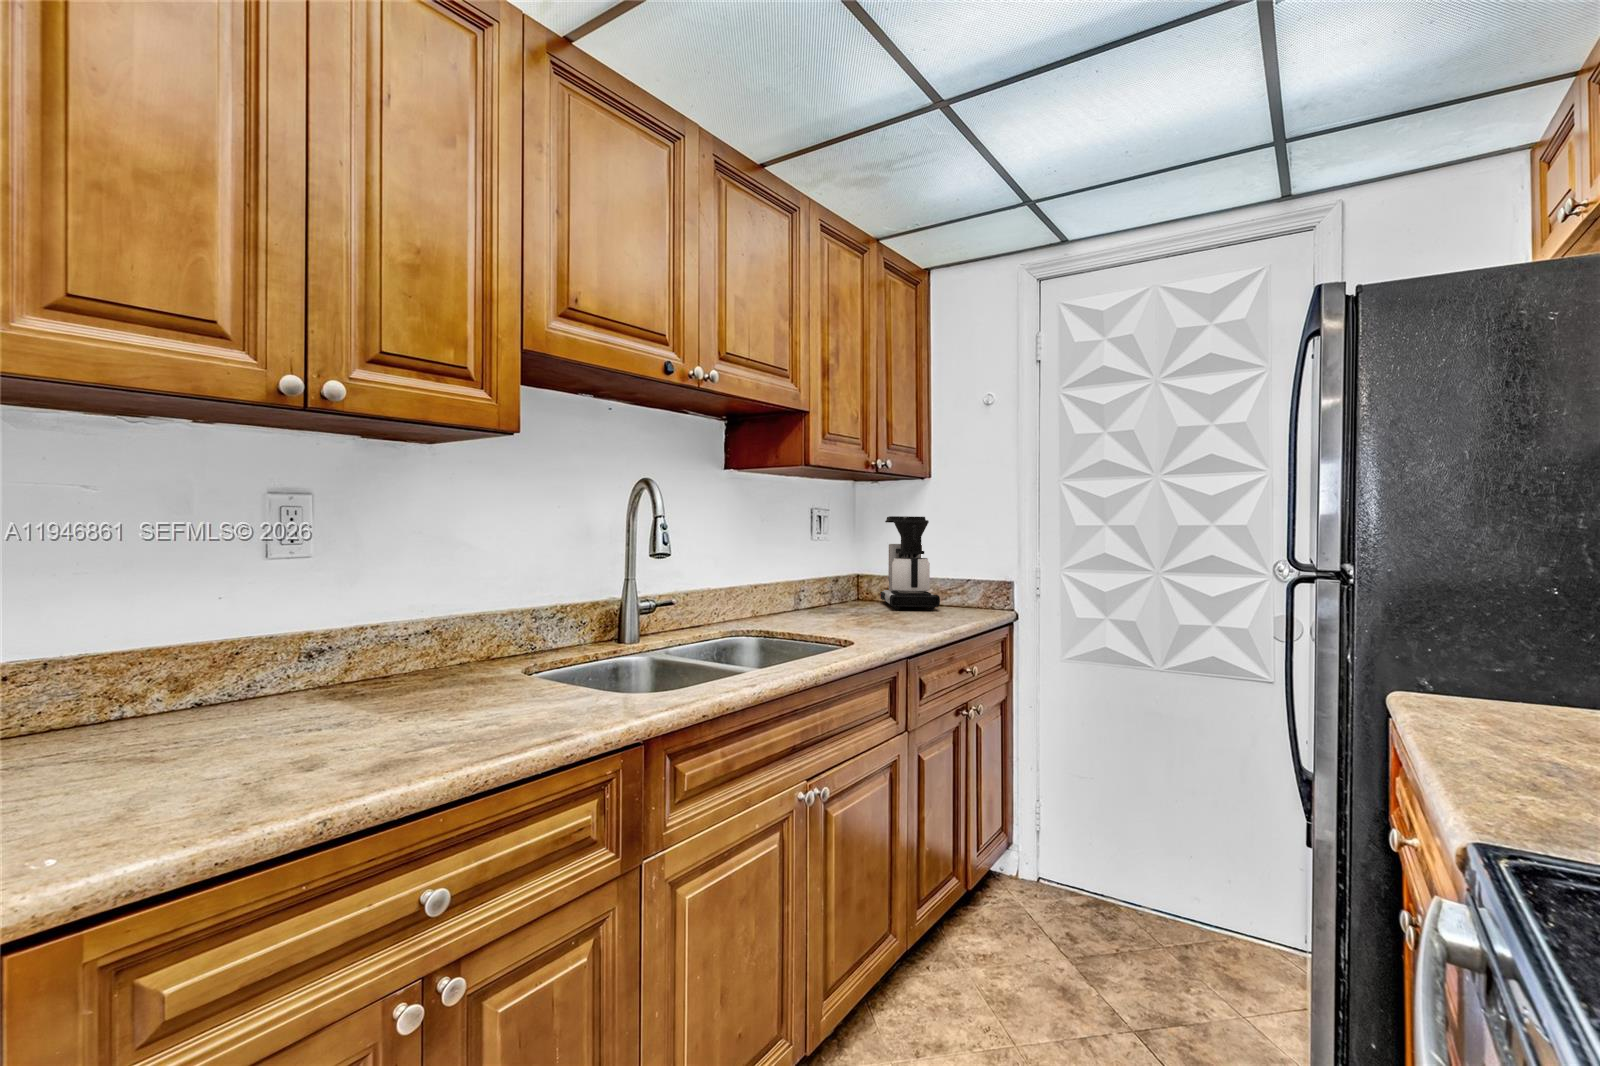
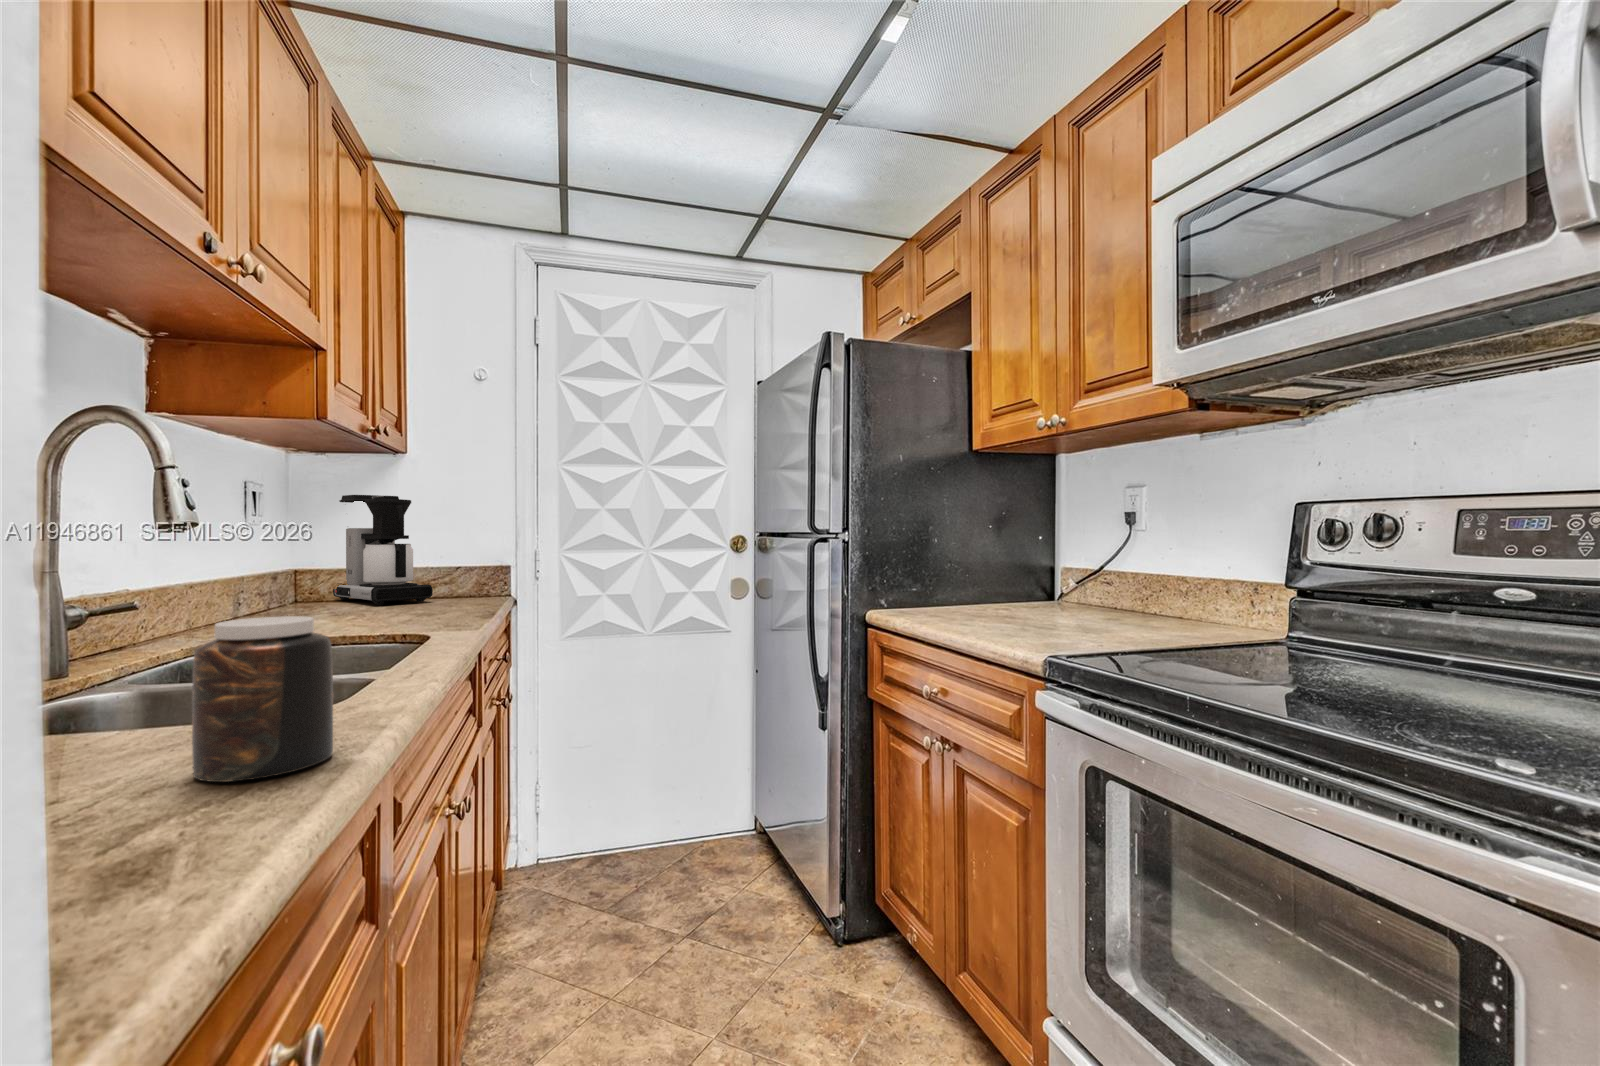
jar: none [526,619,606,725] -> present [192,616,333,782]

